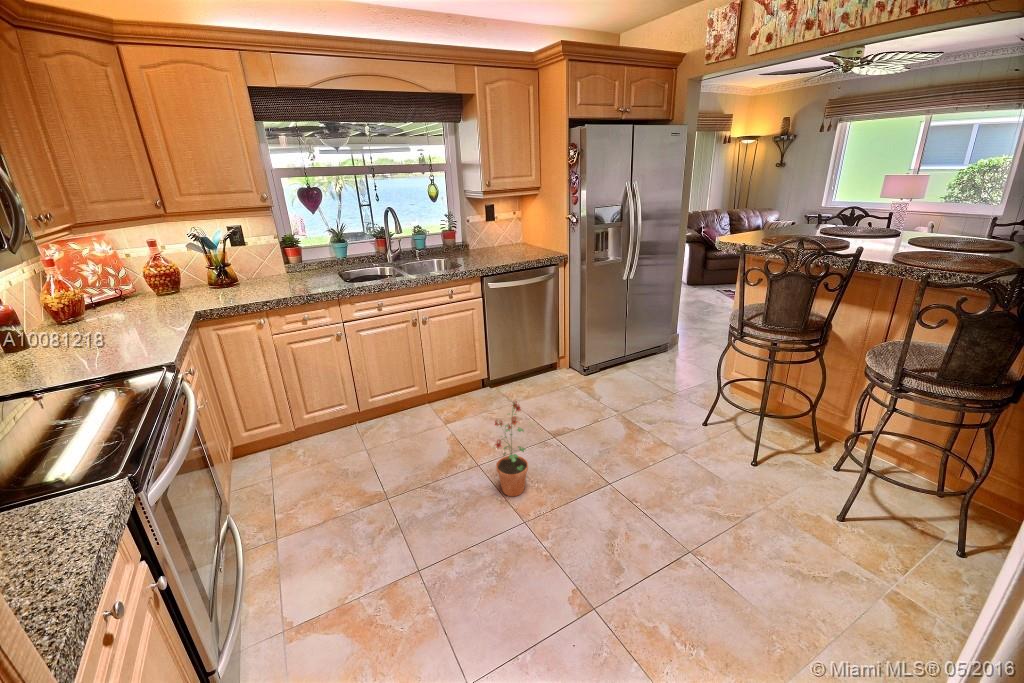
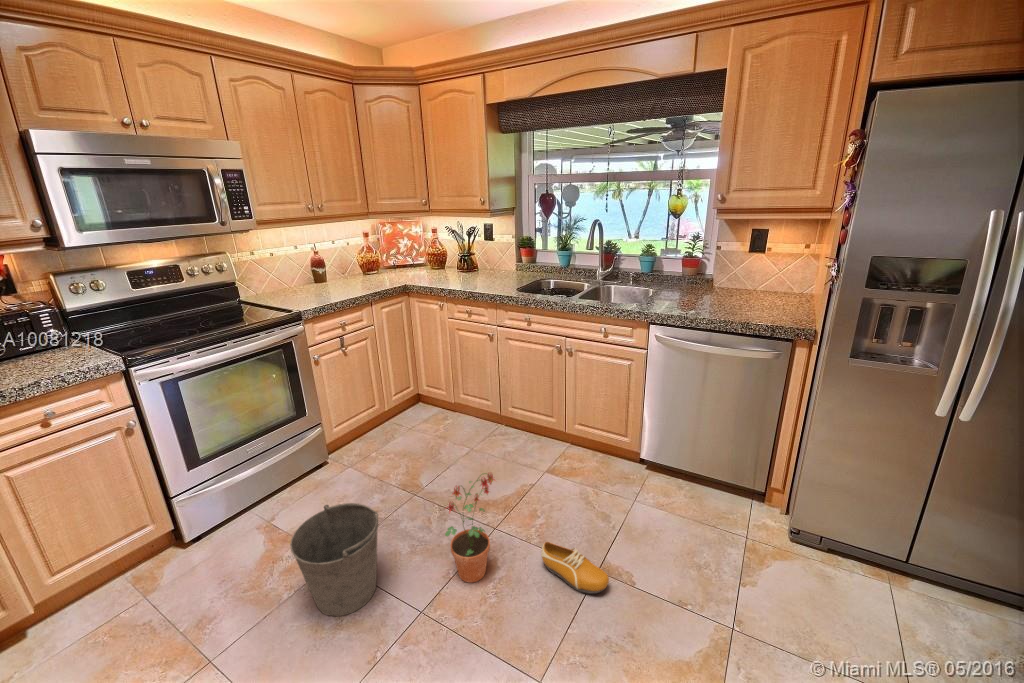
shoe: none [530,429,575,456] -> present [541,542,609,594]
bucket: none [427,481,509,589] -> present [290,503,378,616]

